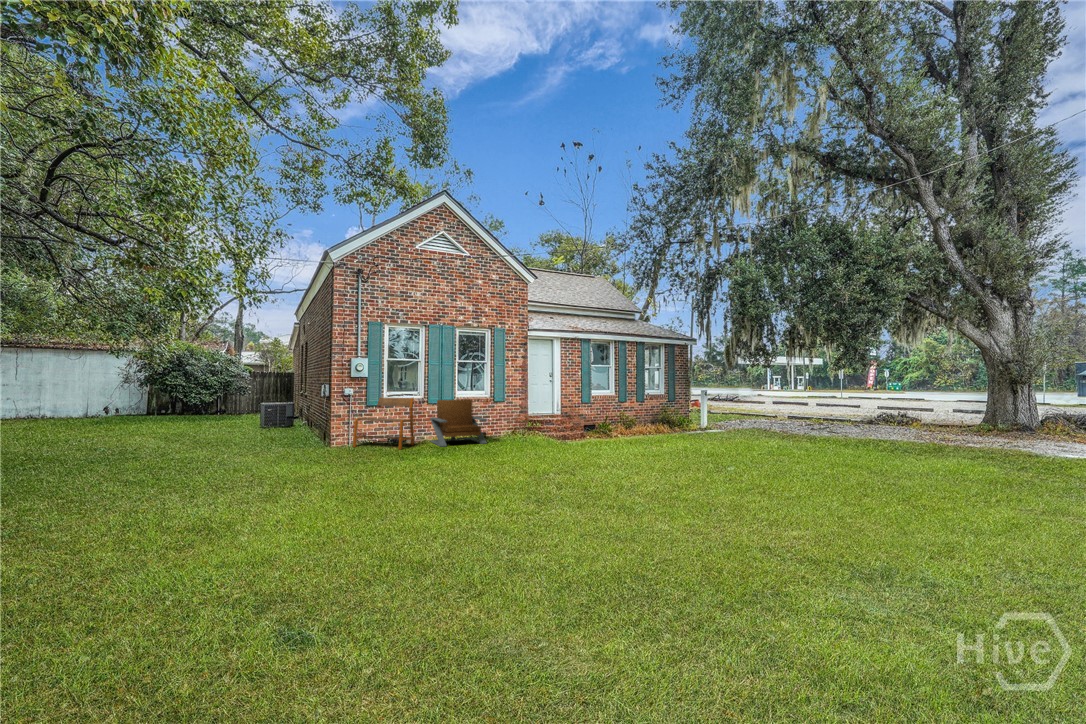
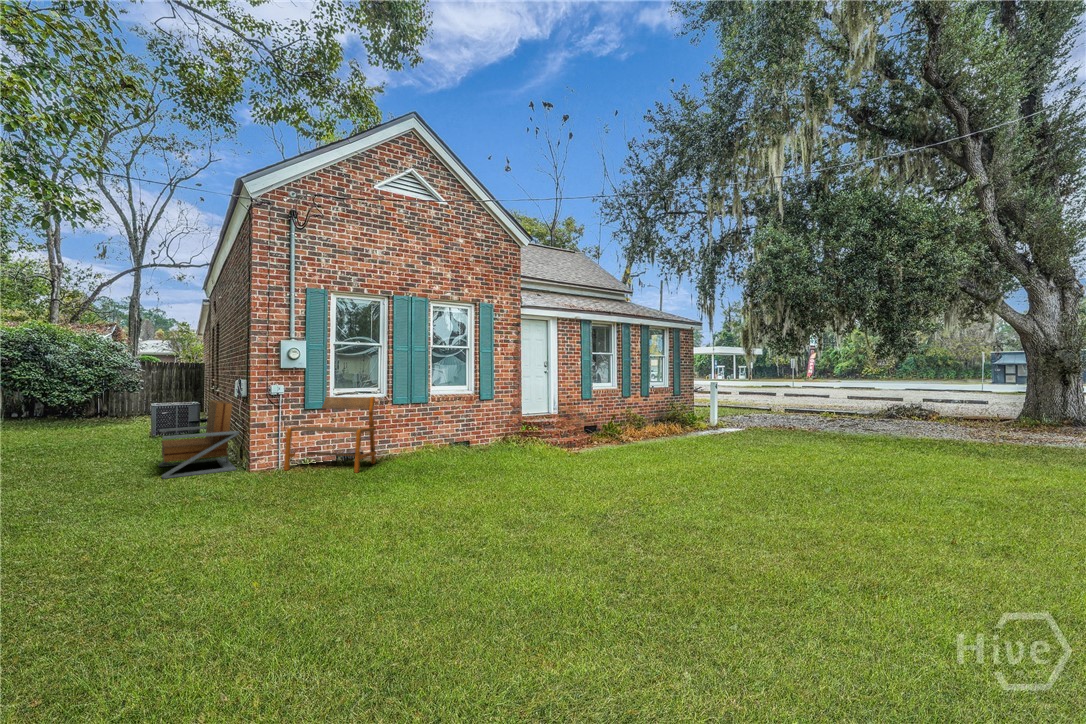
lounge chair: present [430,399,487,447] -> present [159,400,239,479]

